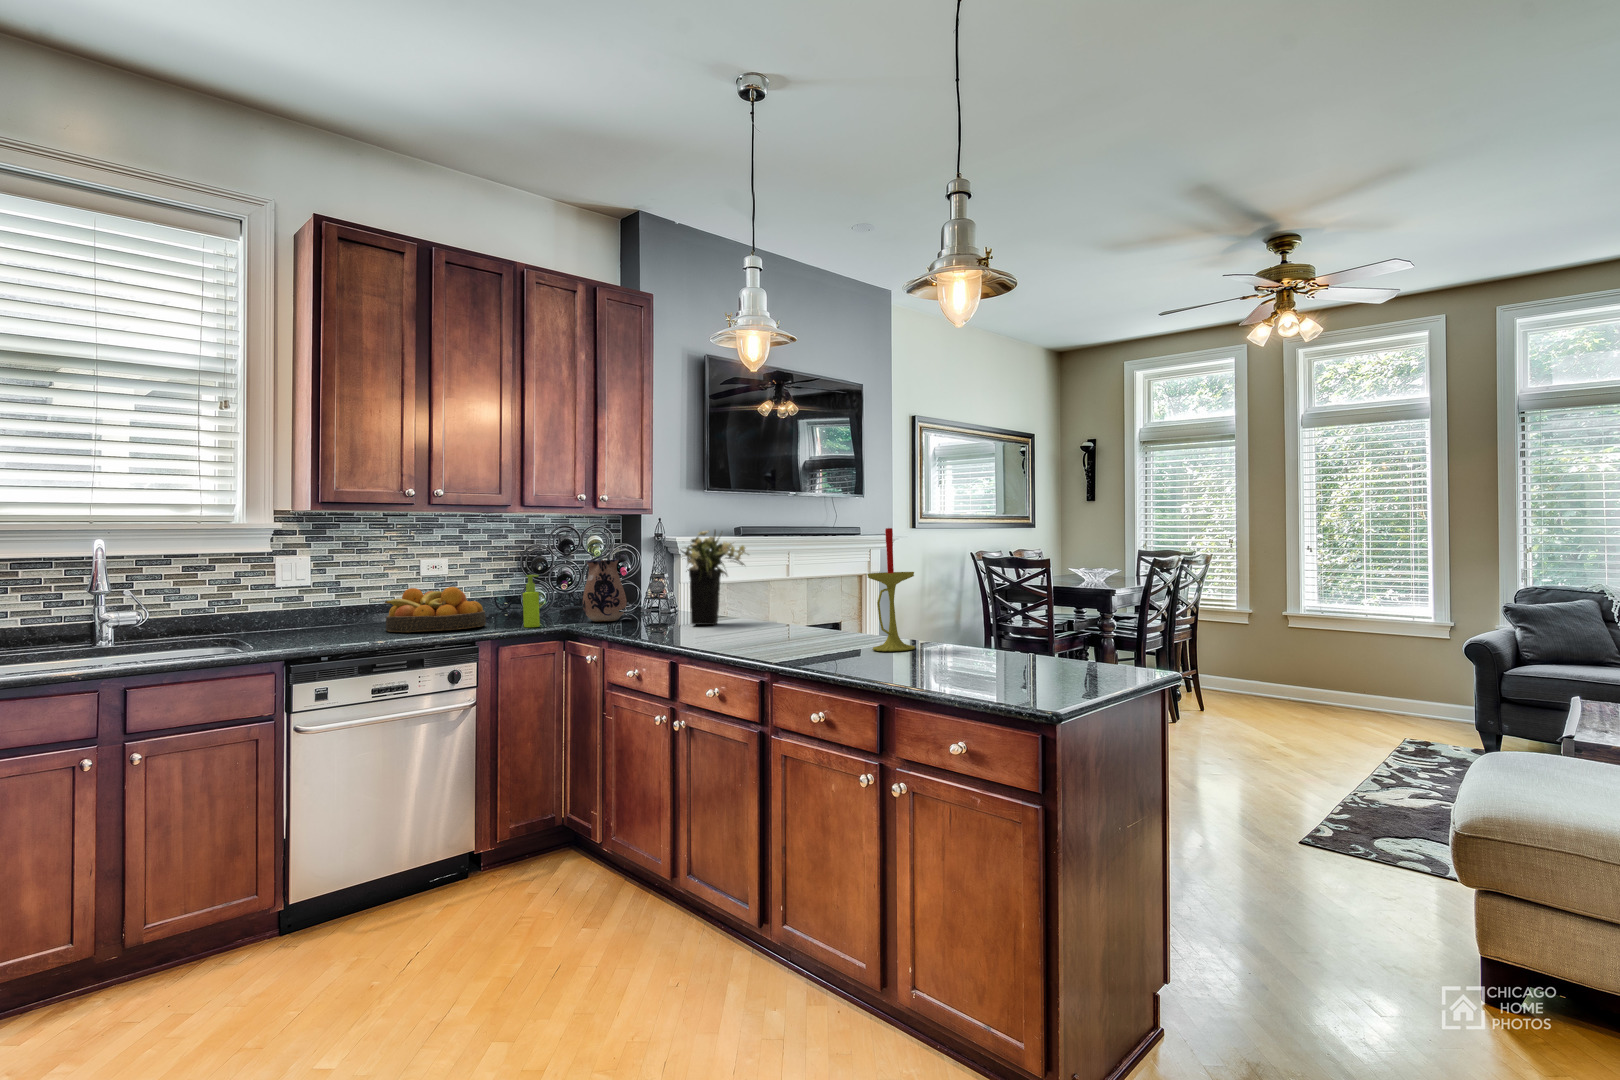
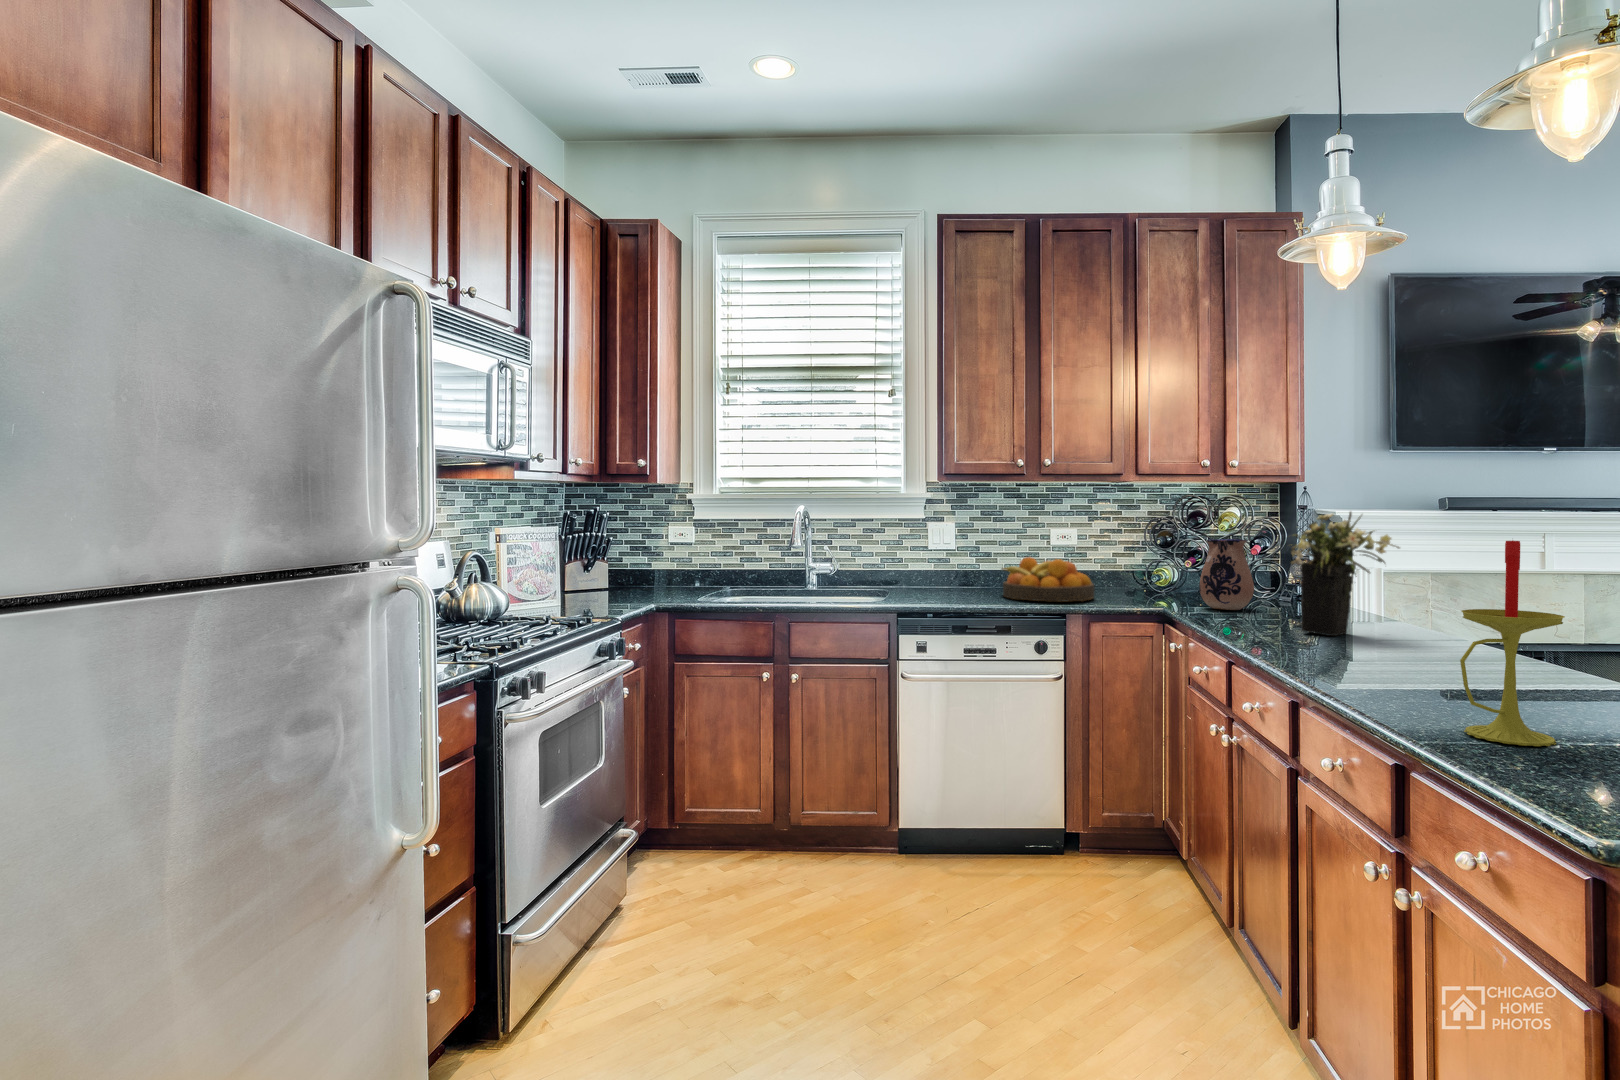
soap dispenser: present [523,575,540,627] -> none [1126,552,1143,608]

